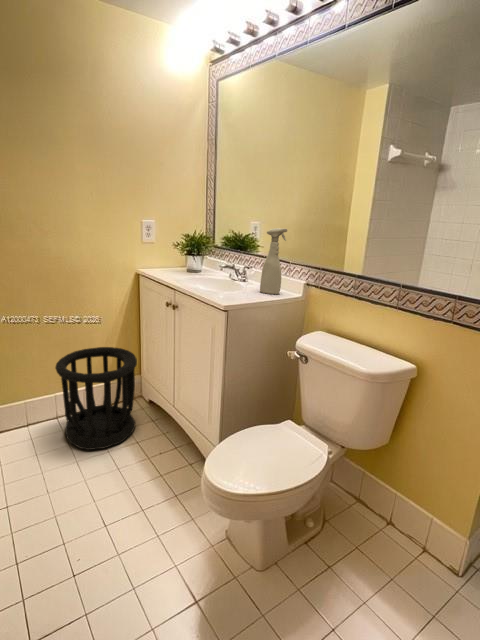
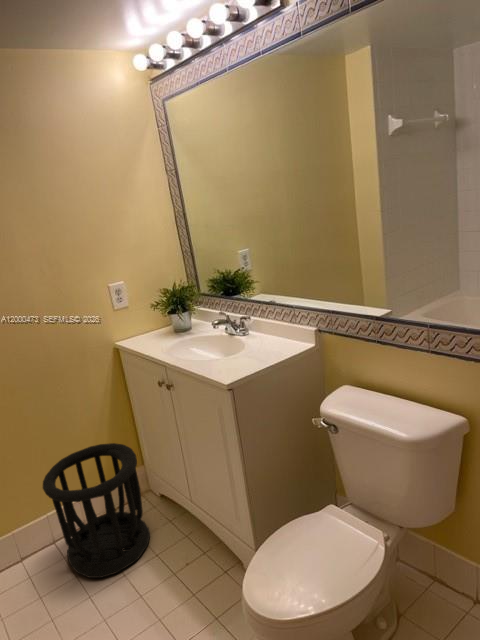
spray bottle: present [260,228,287,294] -> none [259,273,289,352]

